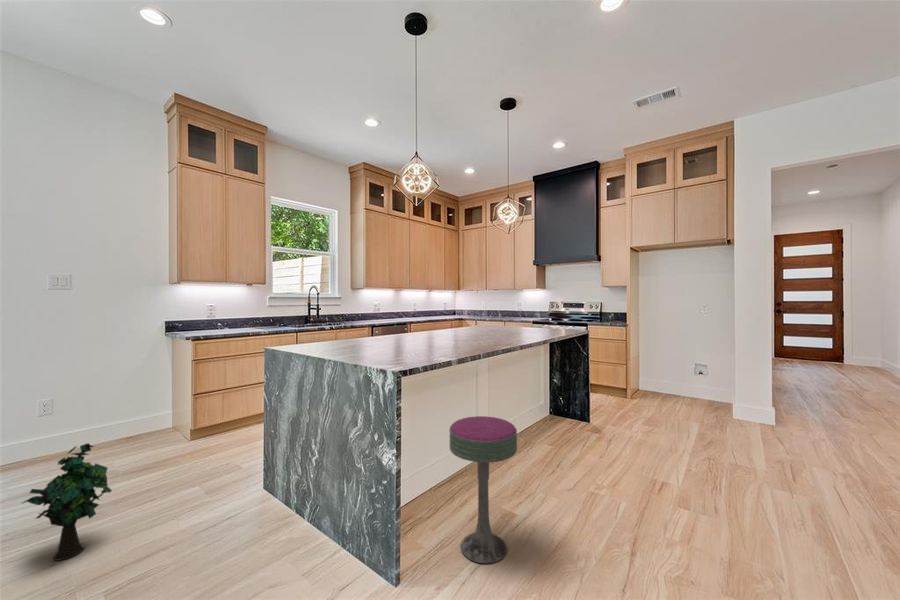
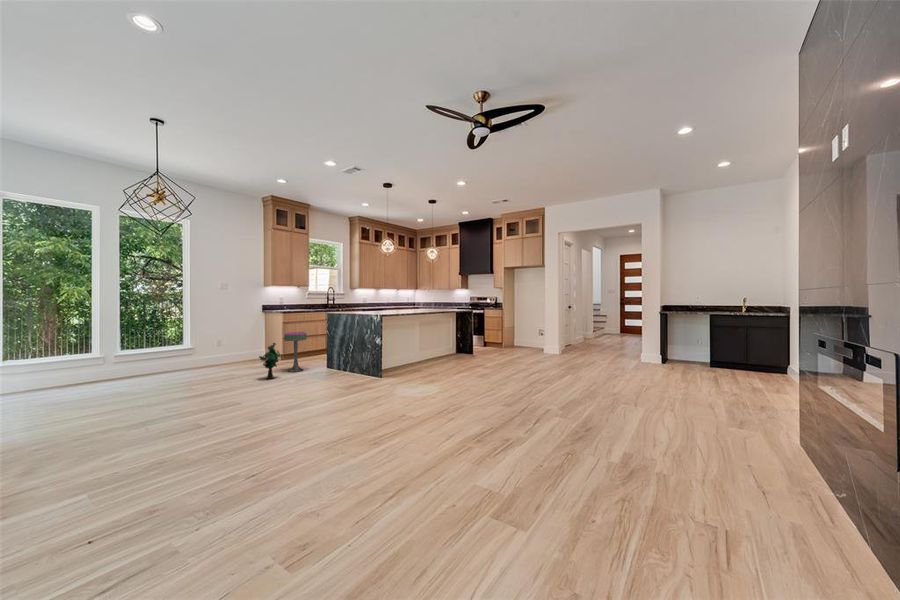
bar stool: present [449,416,517,564] -> present [284,332,307,372]

